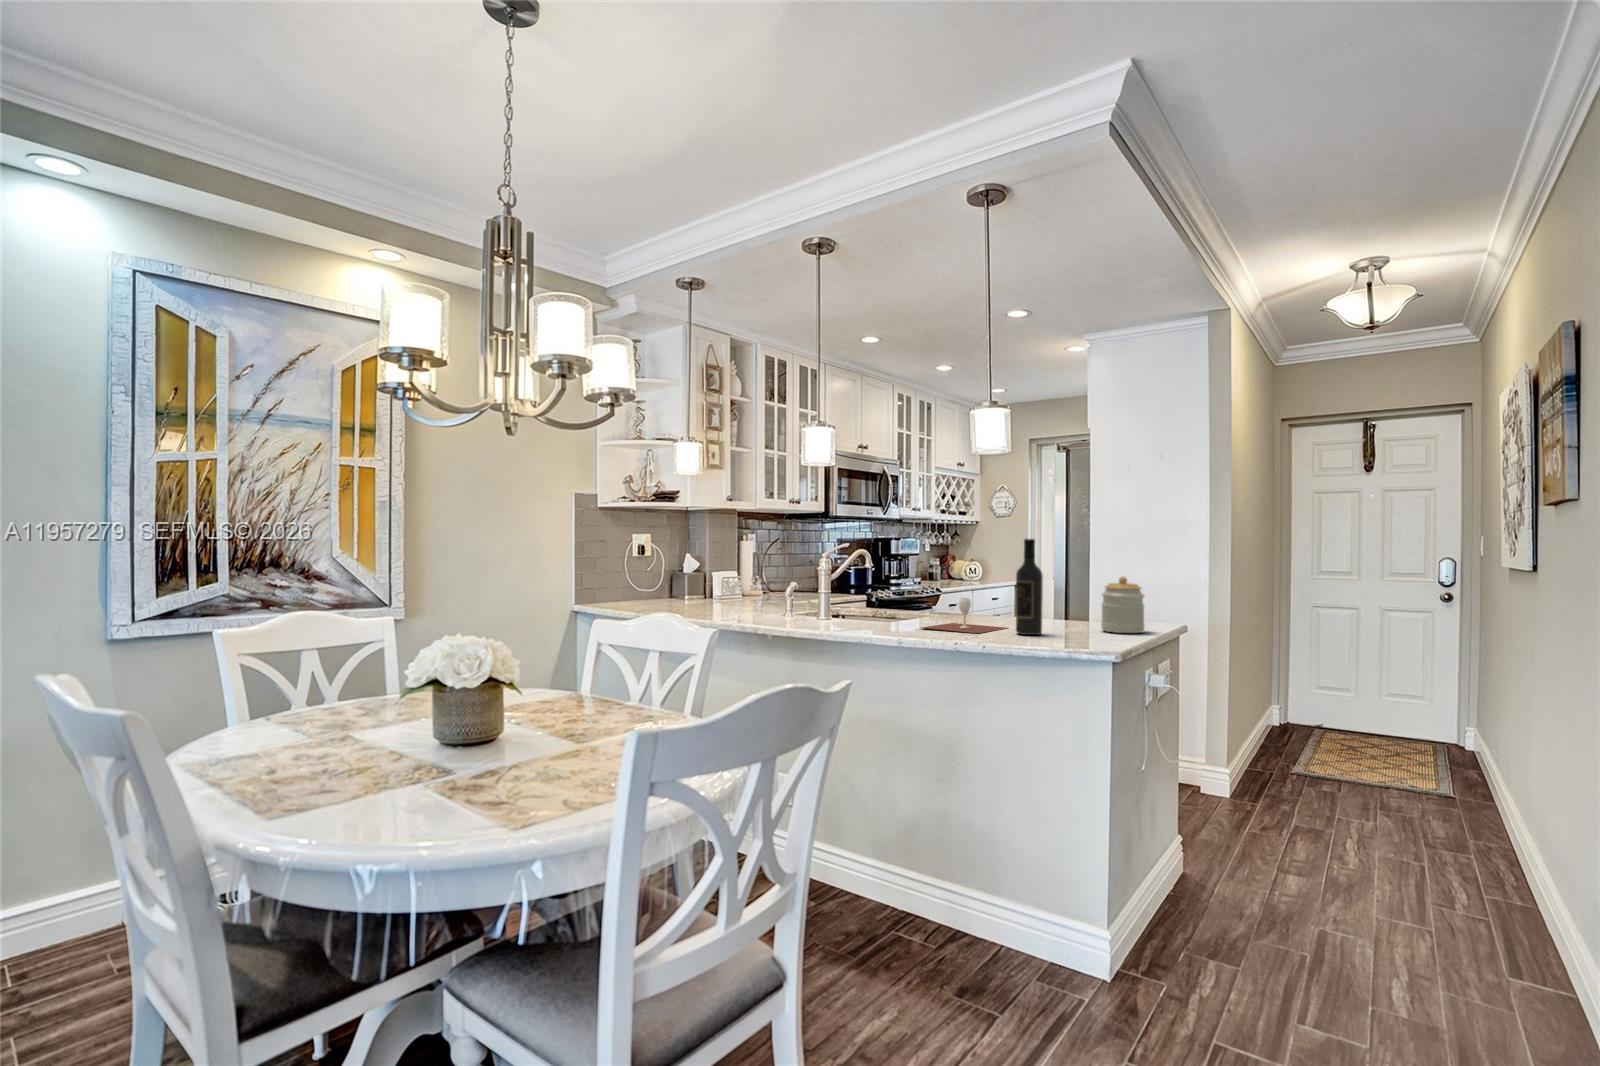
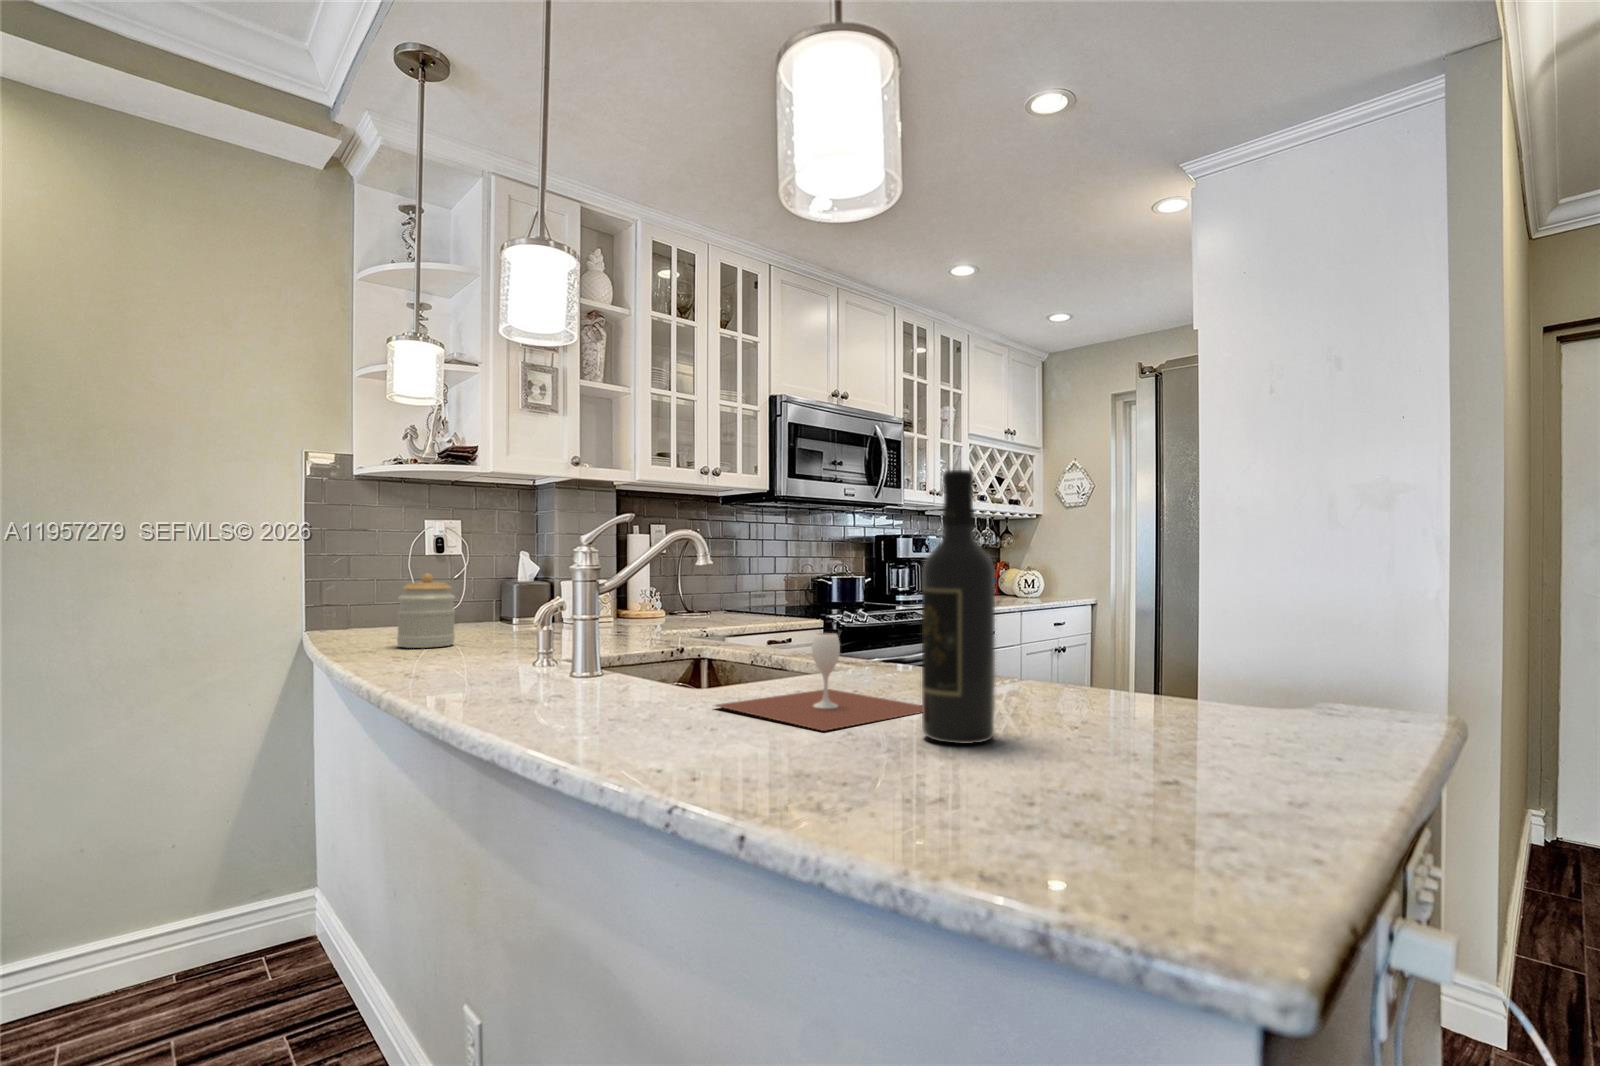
jar: present [1101,576,1144,633] -> present [397,573,455,648]

